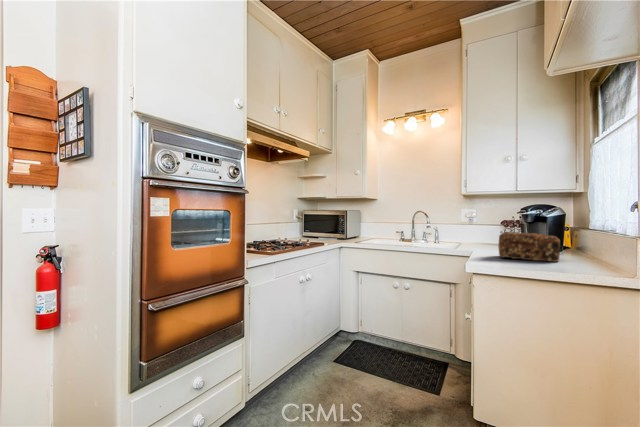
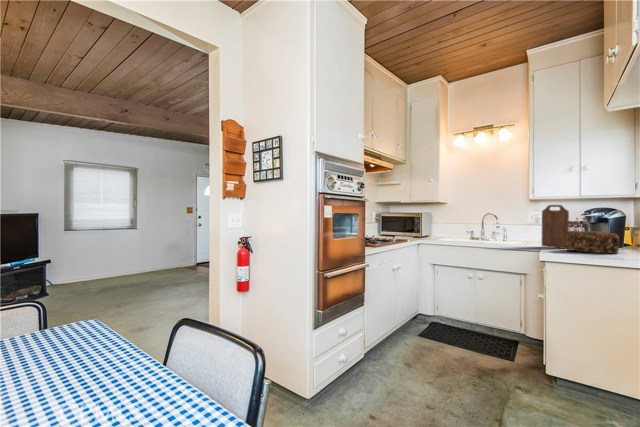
cutting board: none [473,201,503,254] -> present [542,205,569,249]

